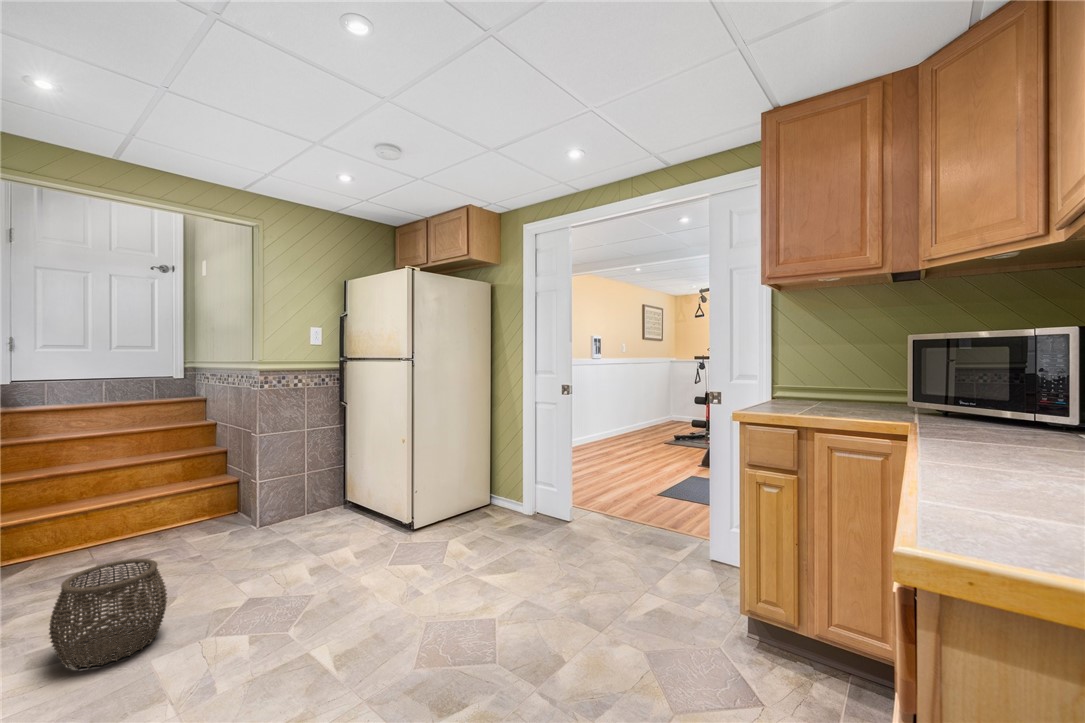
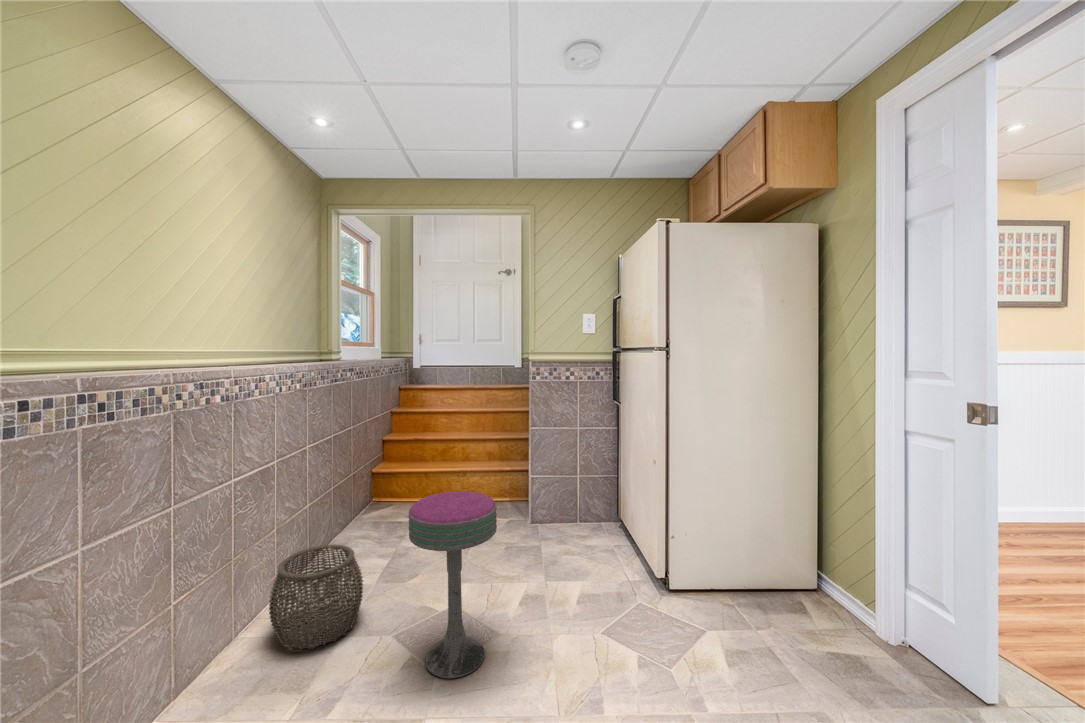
bar stool: none [252,473,330,617] -> present [409,491,497,678]

